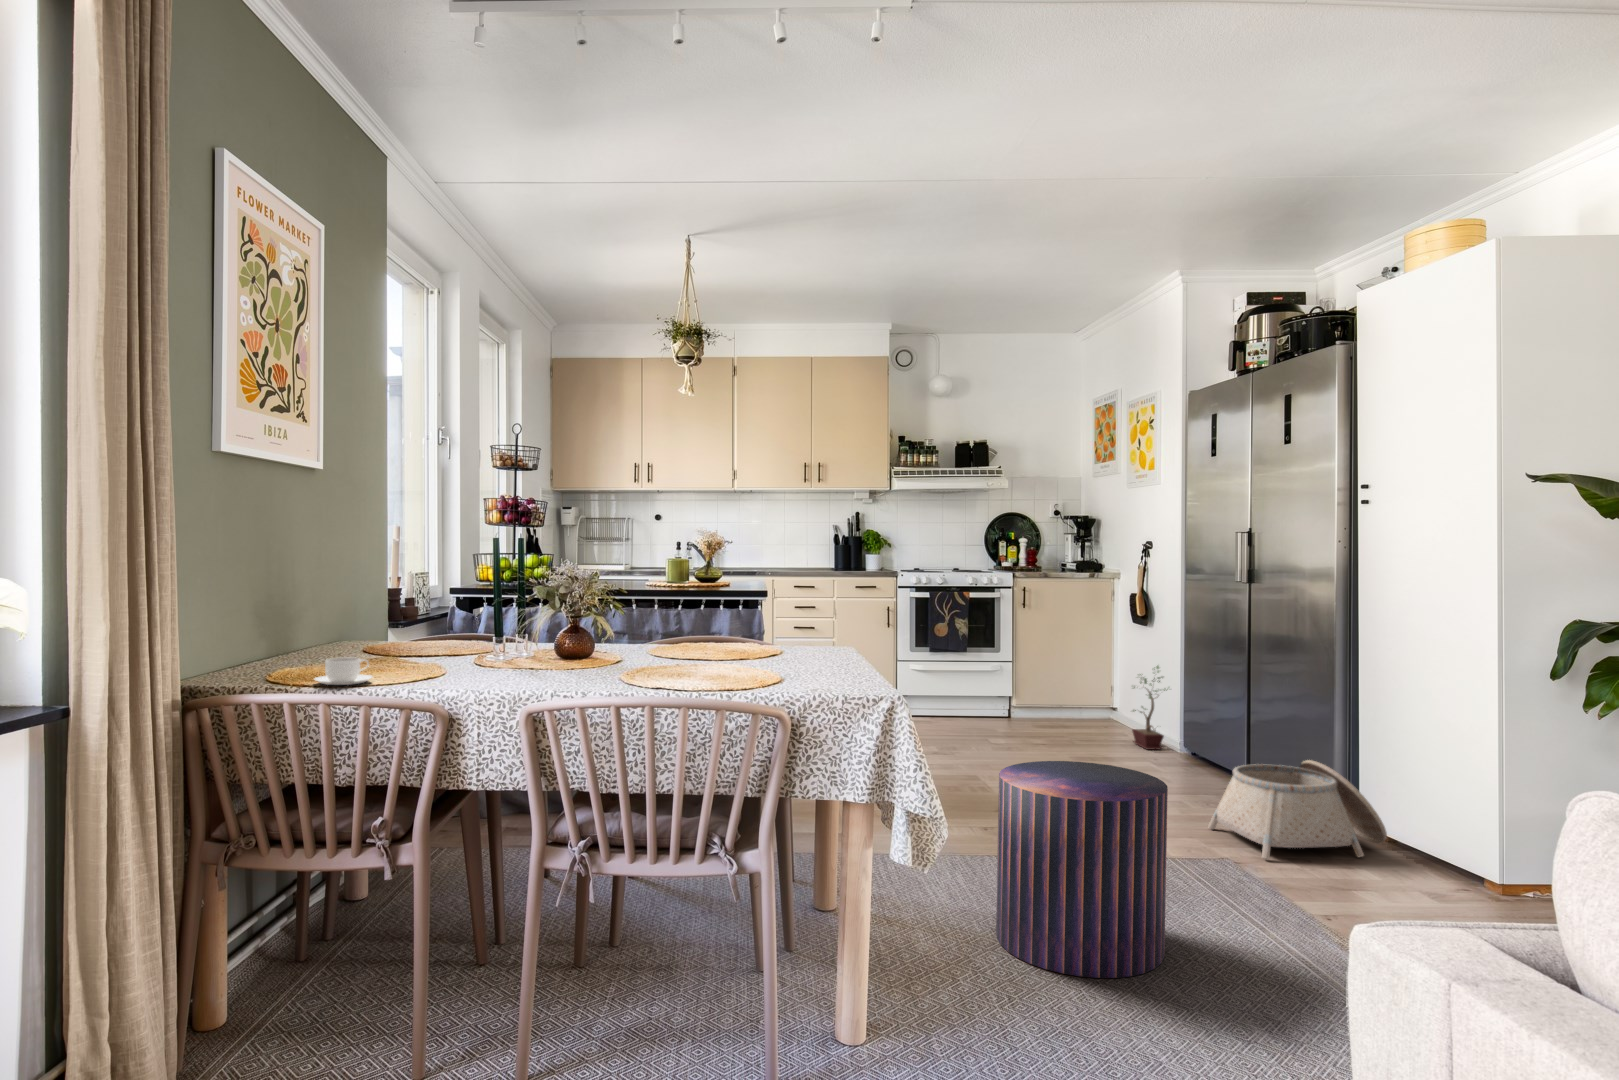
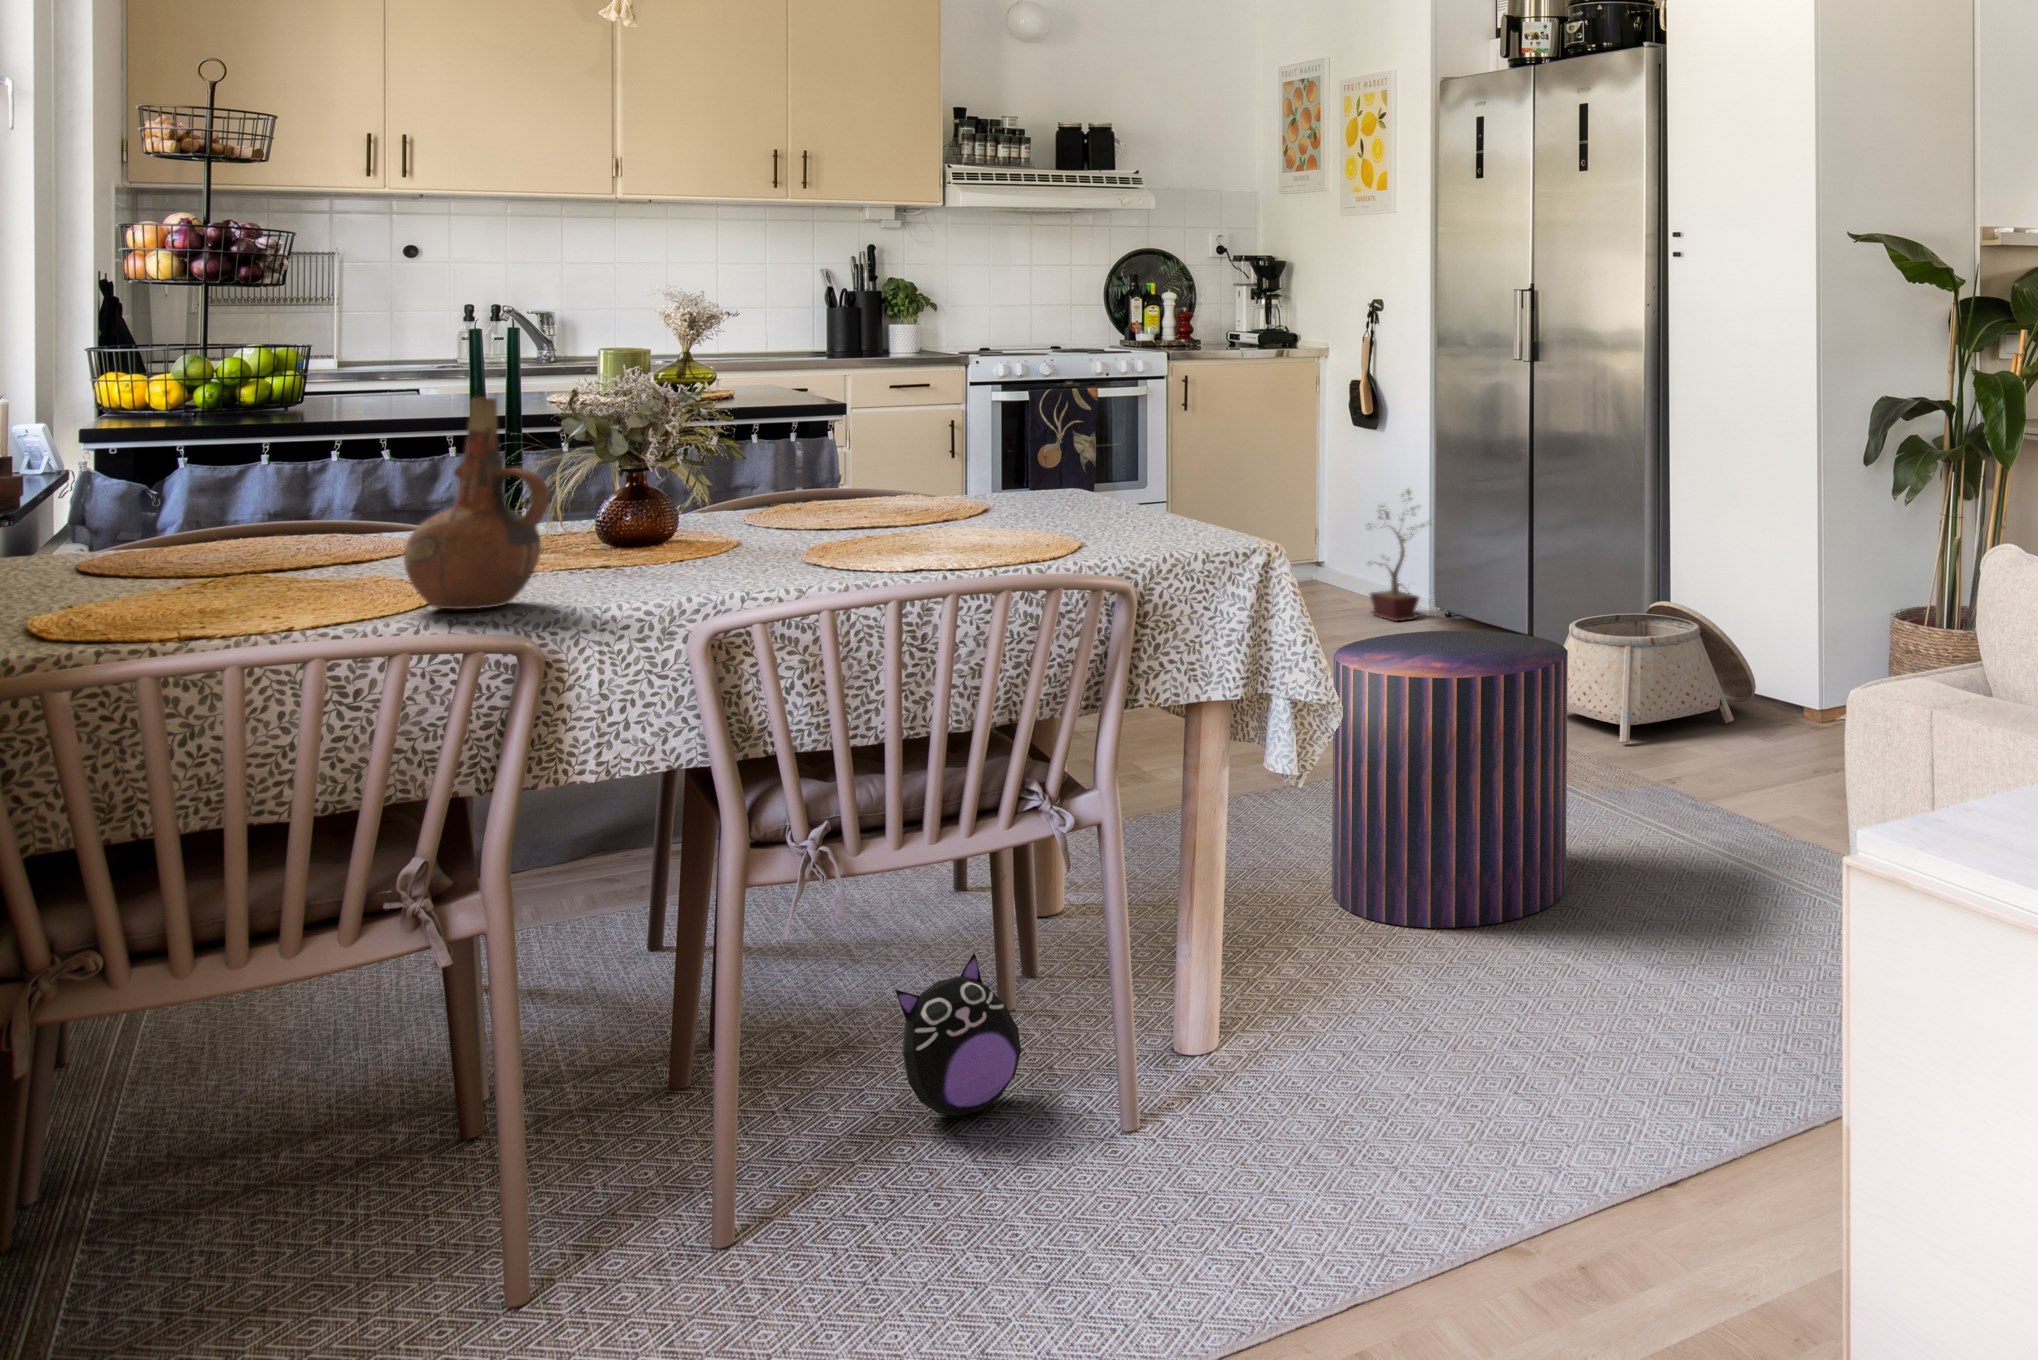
ceramic pitcher: none [404,573,471,687] -> present [404,398,549,609]
coffee cup: present [315,657,372,685] -> none [181,570,313,627]
plush toy: none [662,925,736,1026] -> present [896,953,1021,1116]

